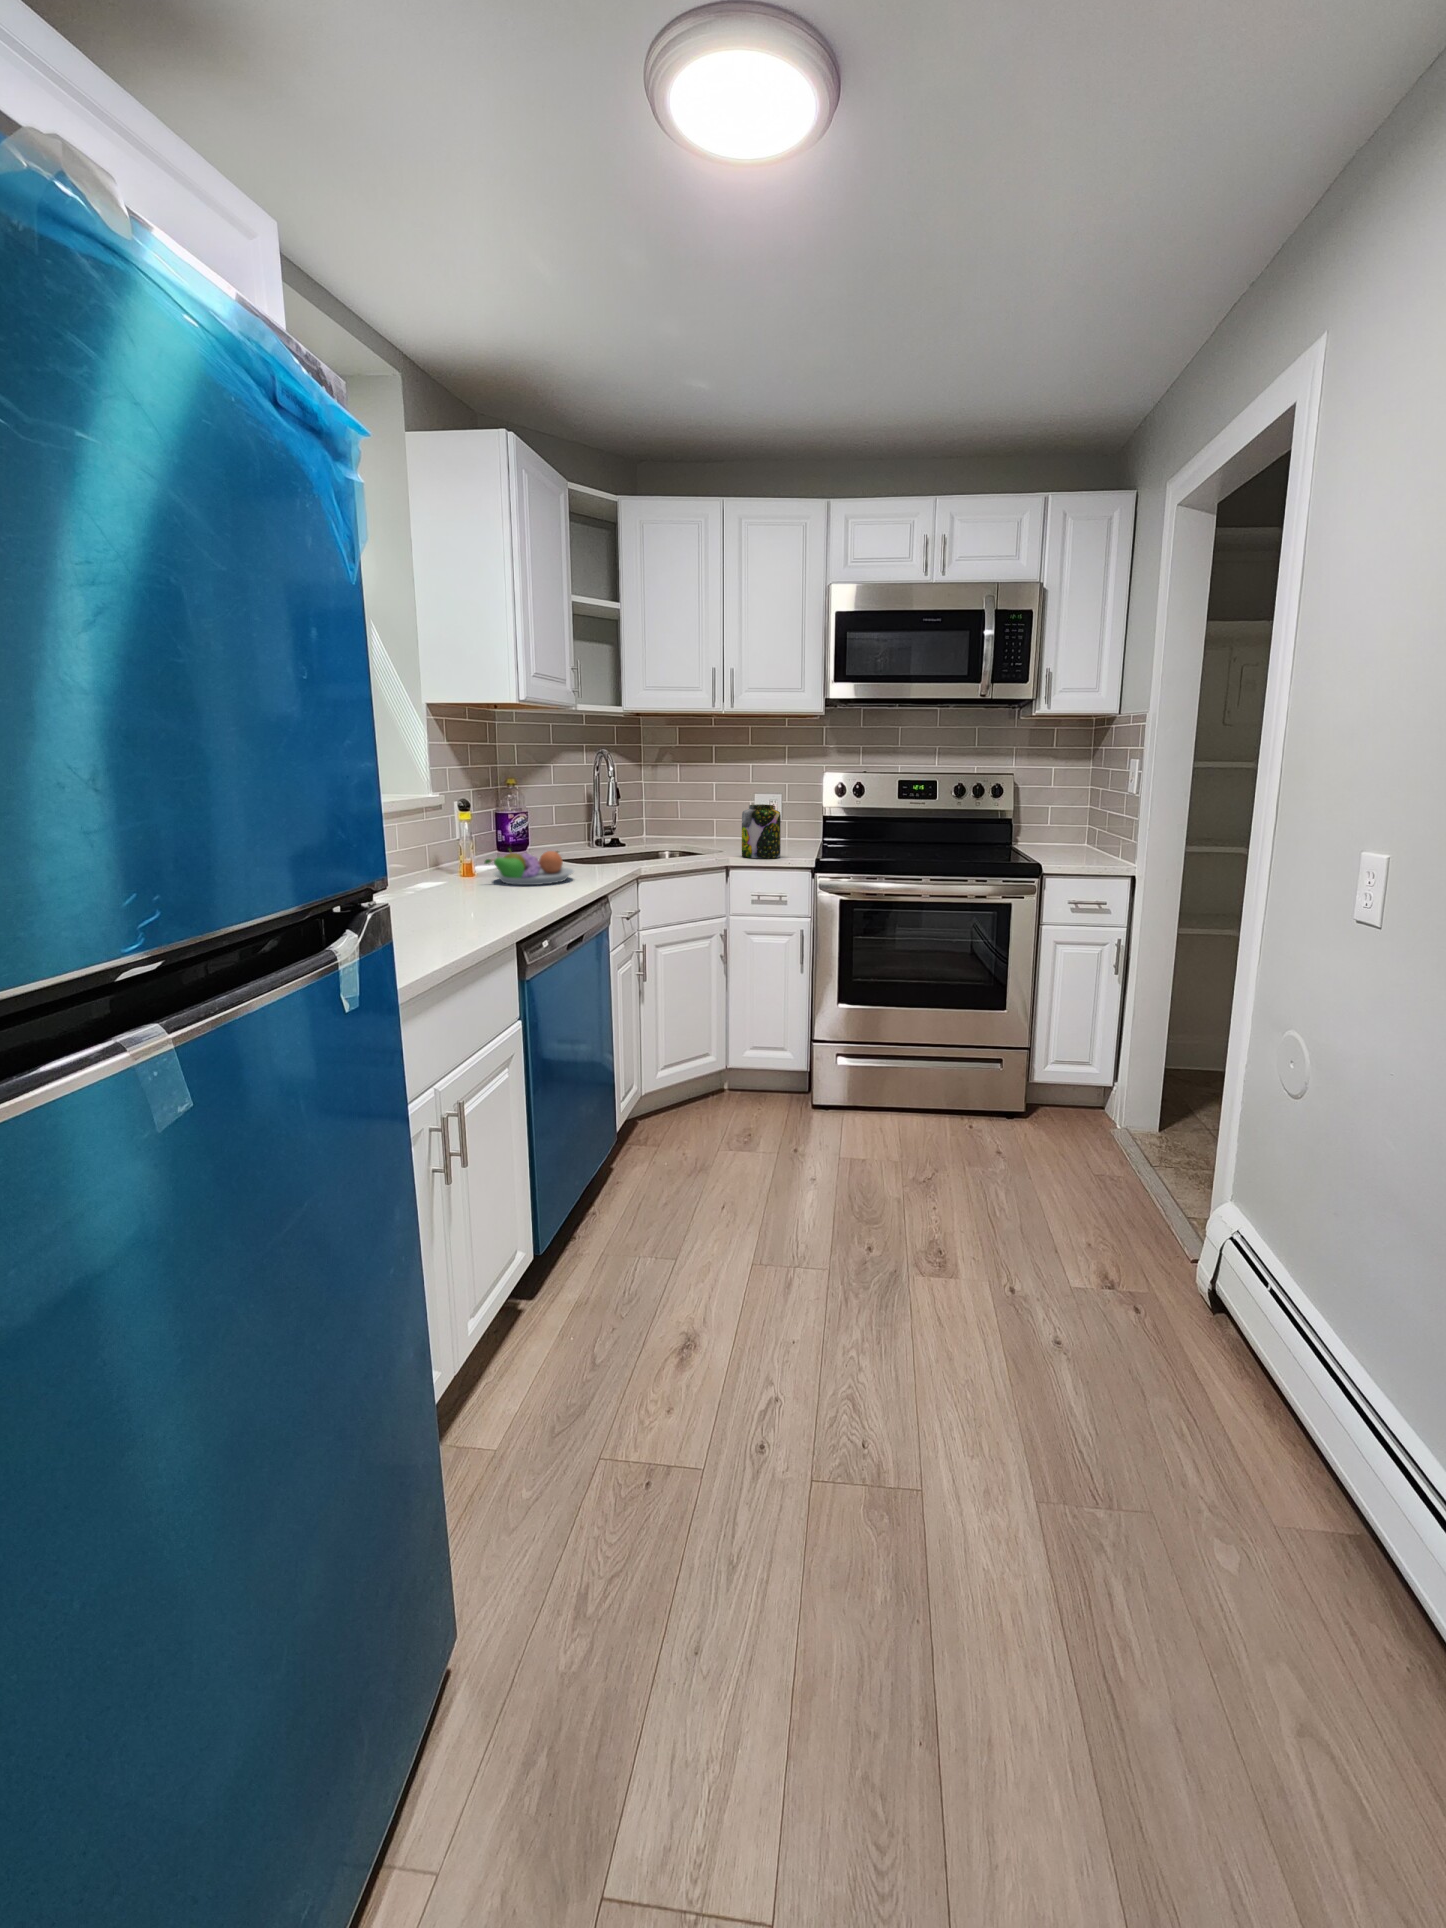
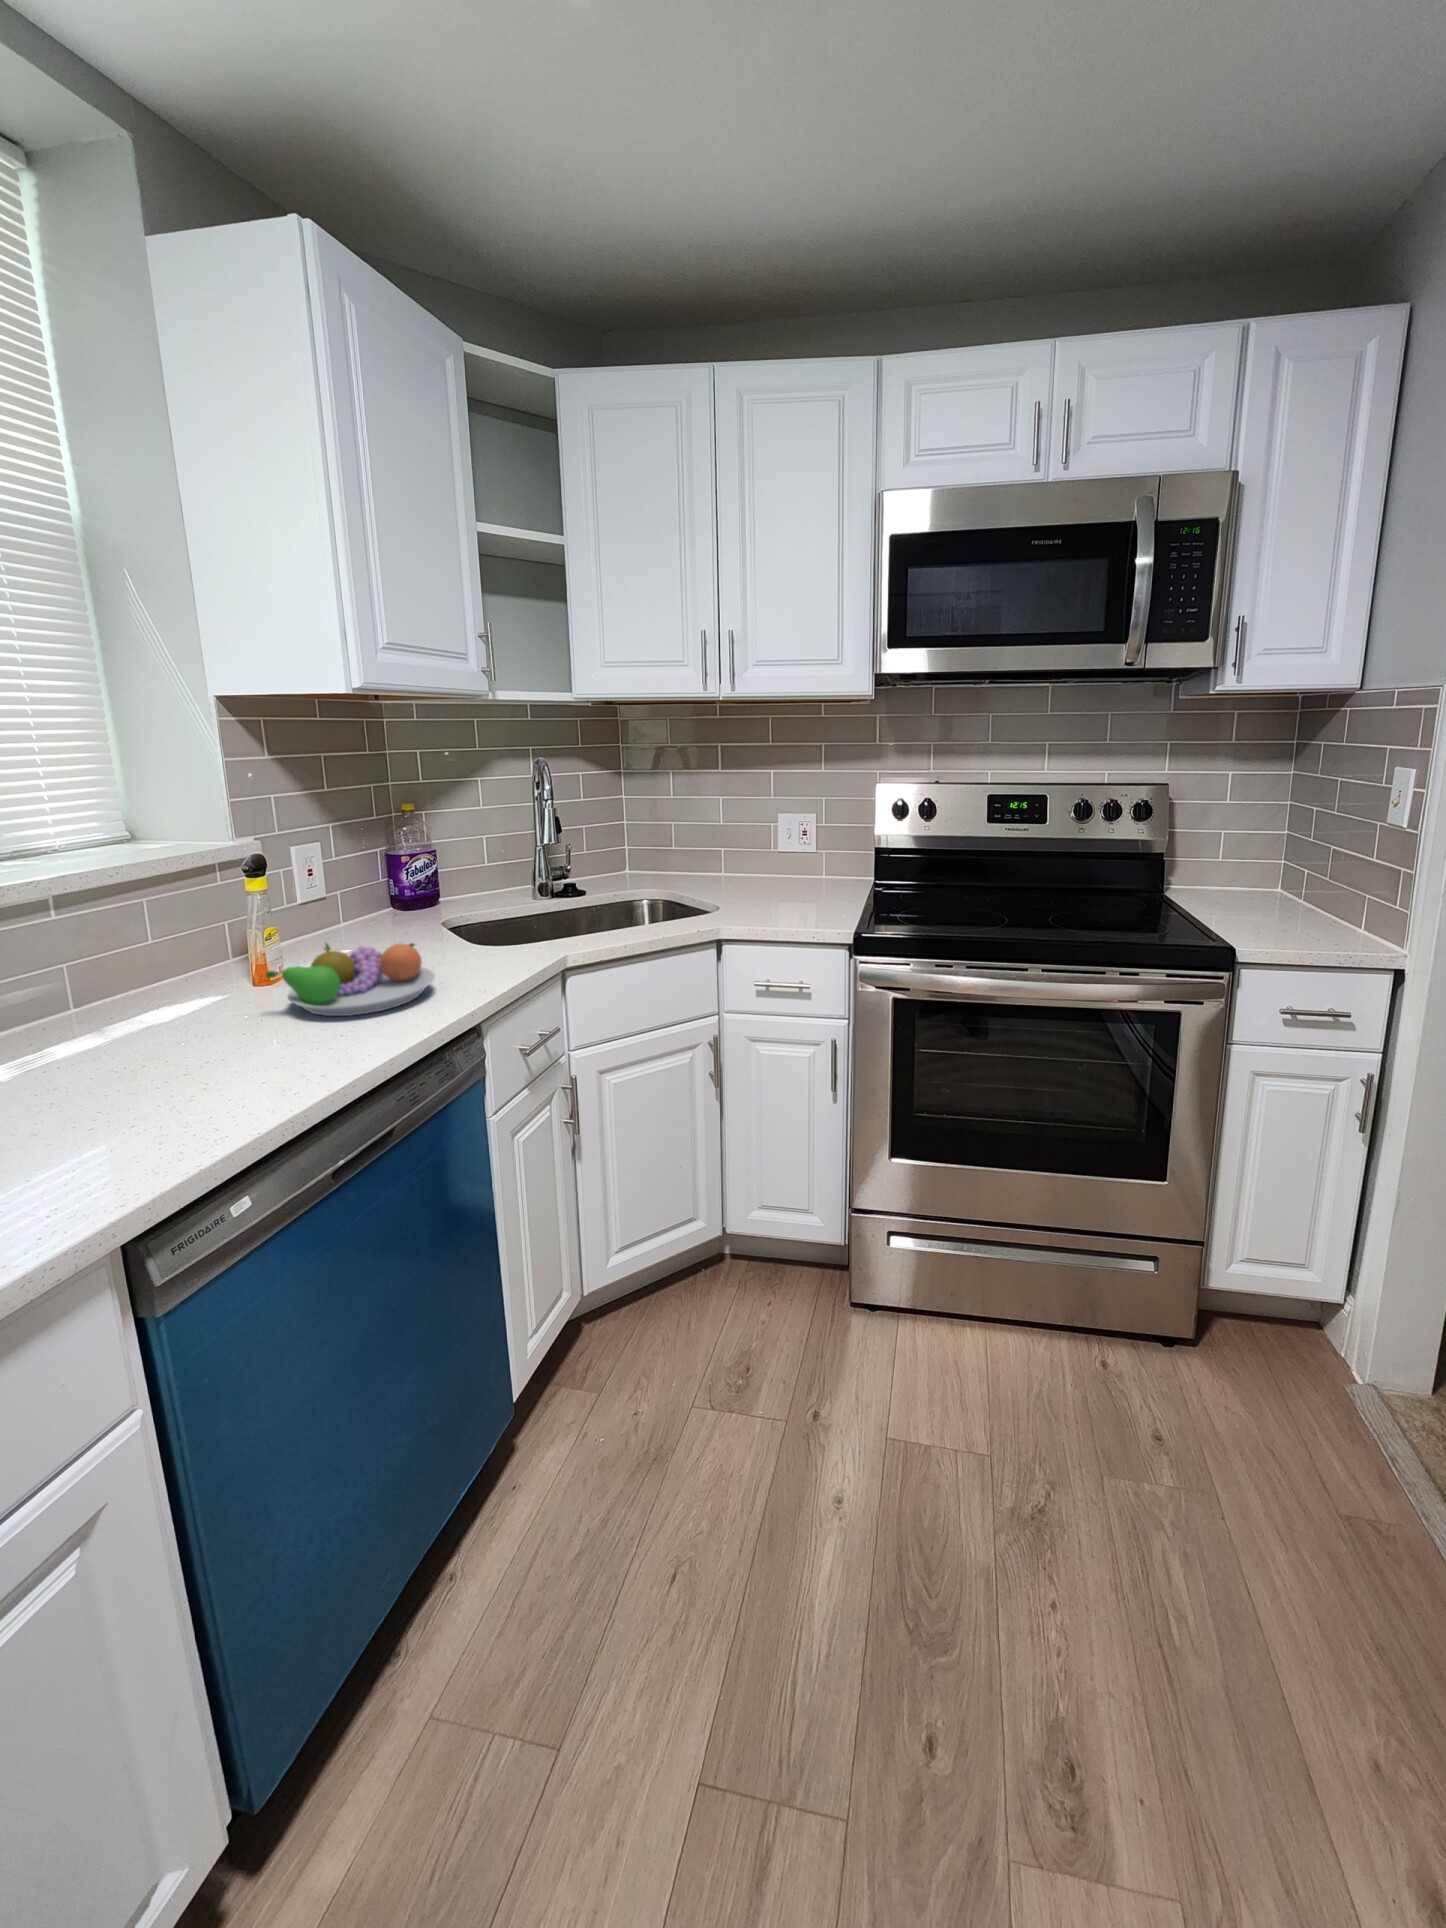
jar: present [742,804,781,859] -> none [744,839,803,925]

